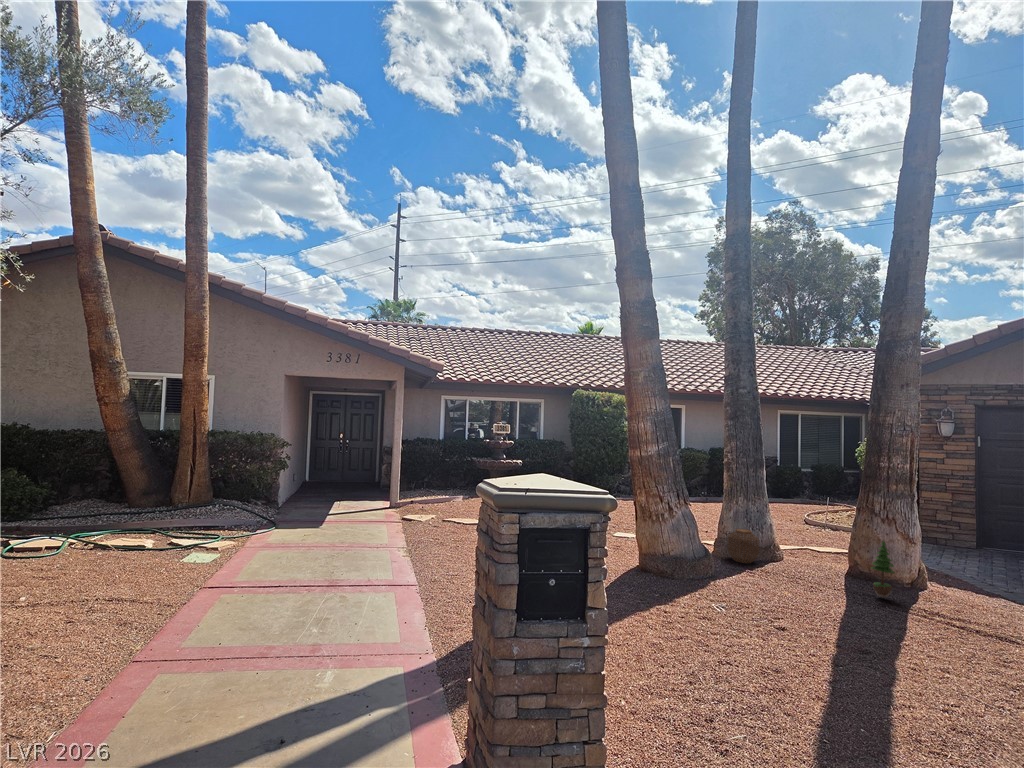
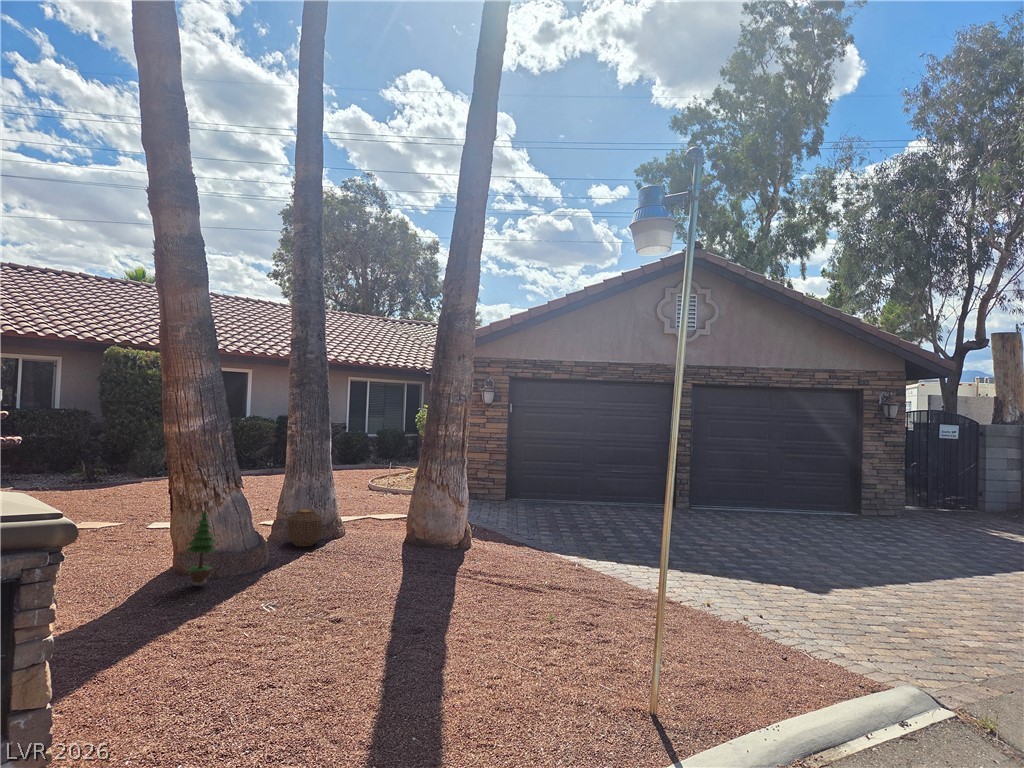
potted tree: present [871,541,894,599] -> present [187,511,216,586]

